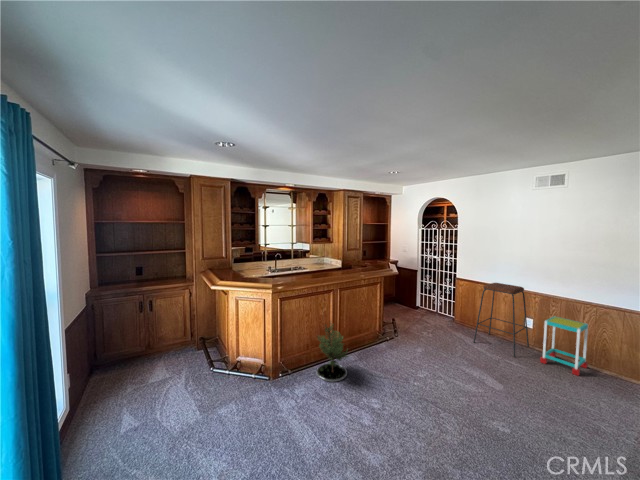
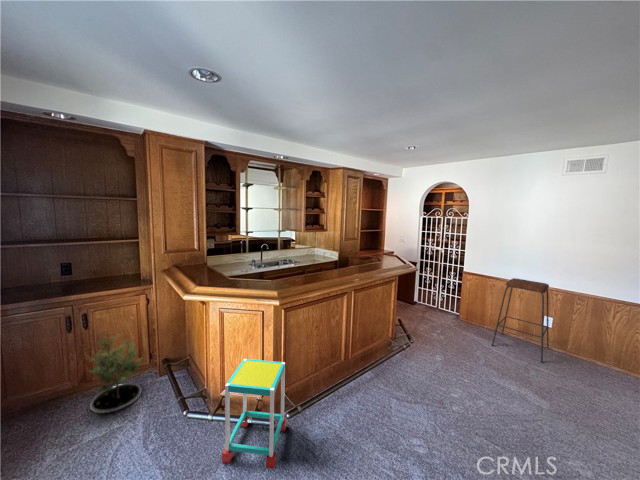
side table: present [540,316,588,376] -> present [222,359,286,469]
potted tree: present [317,323,348,382] -> present [90,333,142,413]

